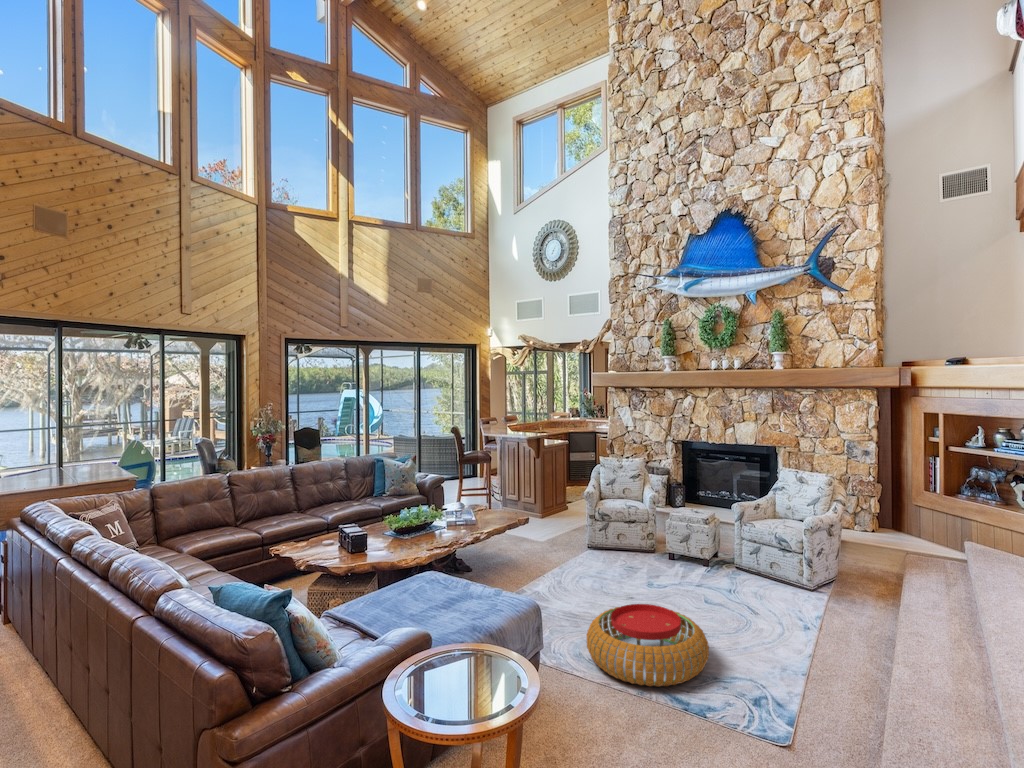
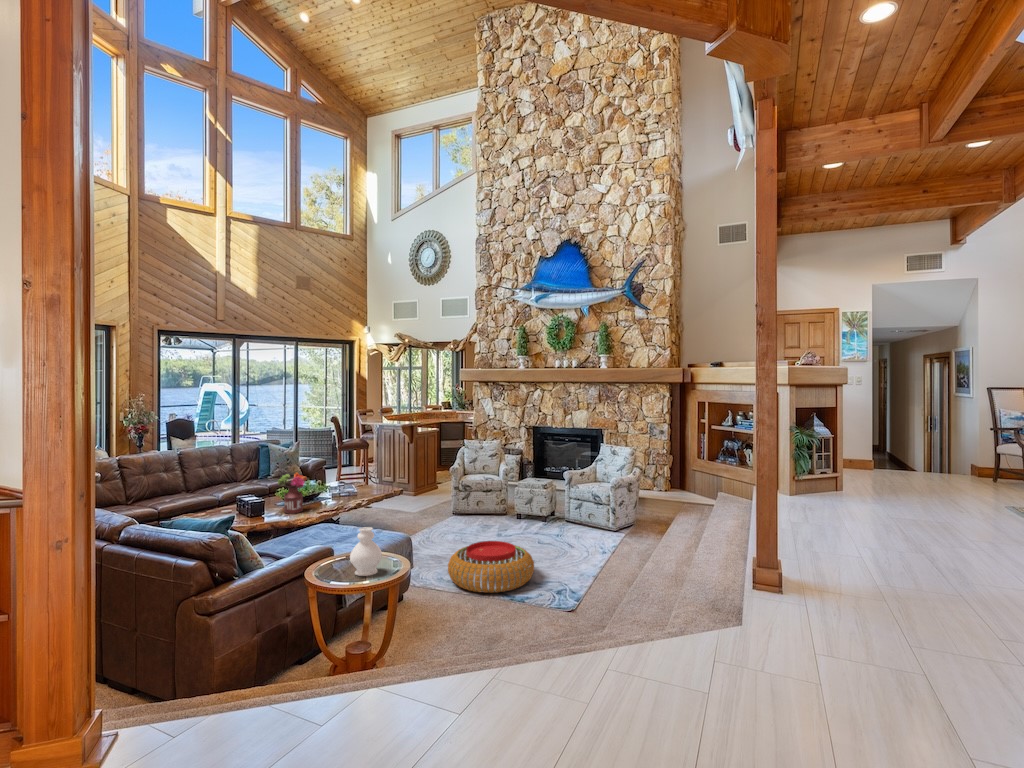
flower arrangement: none [379,500,414,550] -> present [278,473,307,514]
decorative vase: none [446,607,492,685] -> present [350,527,382,576]

